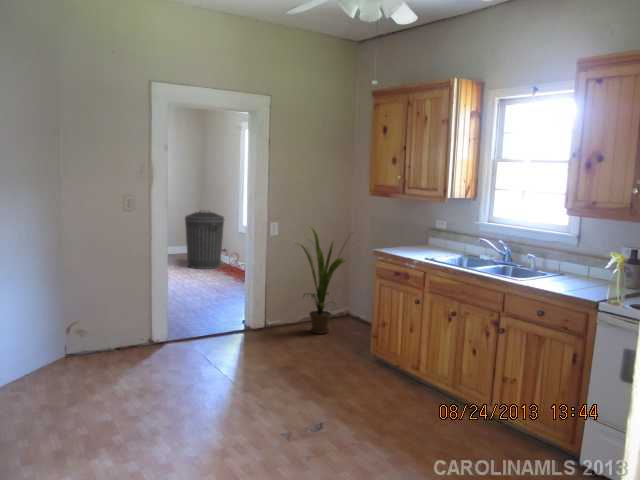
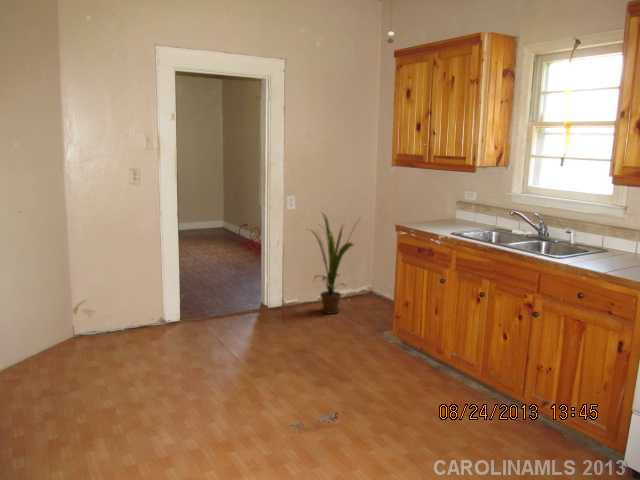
trash can: present [185,211,224,269] -> none [208,189,244,243]

